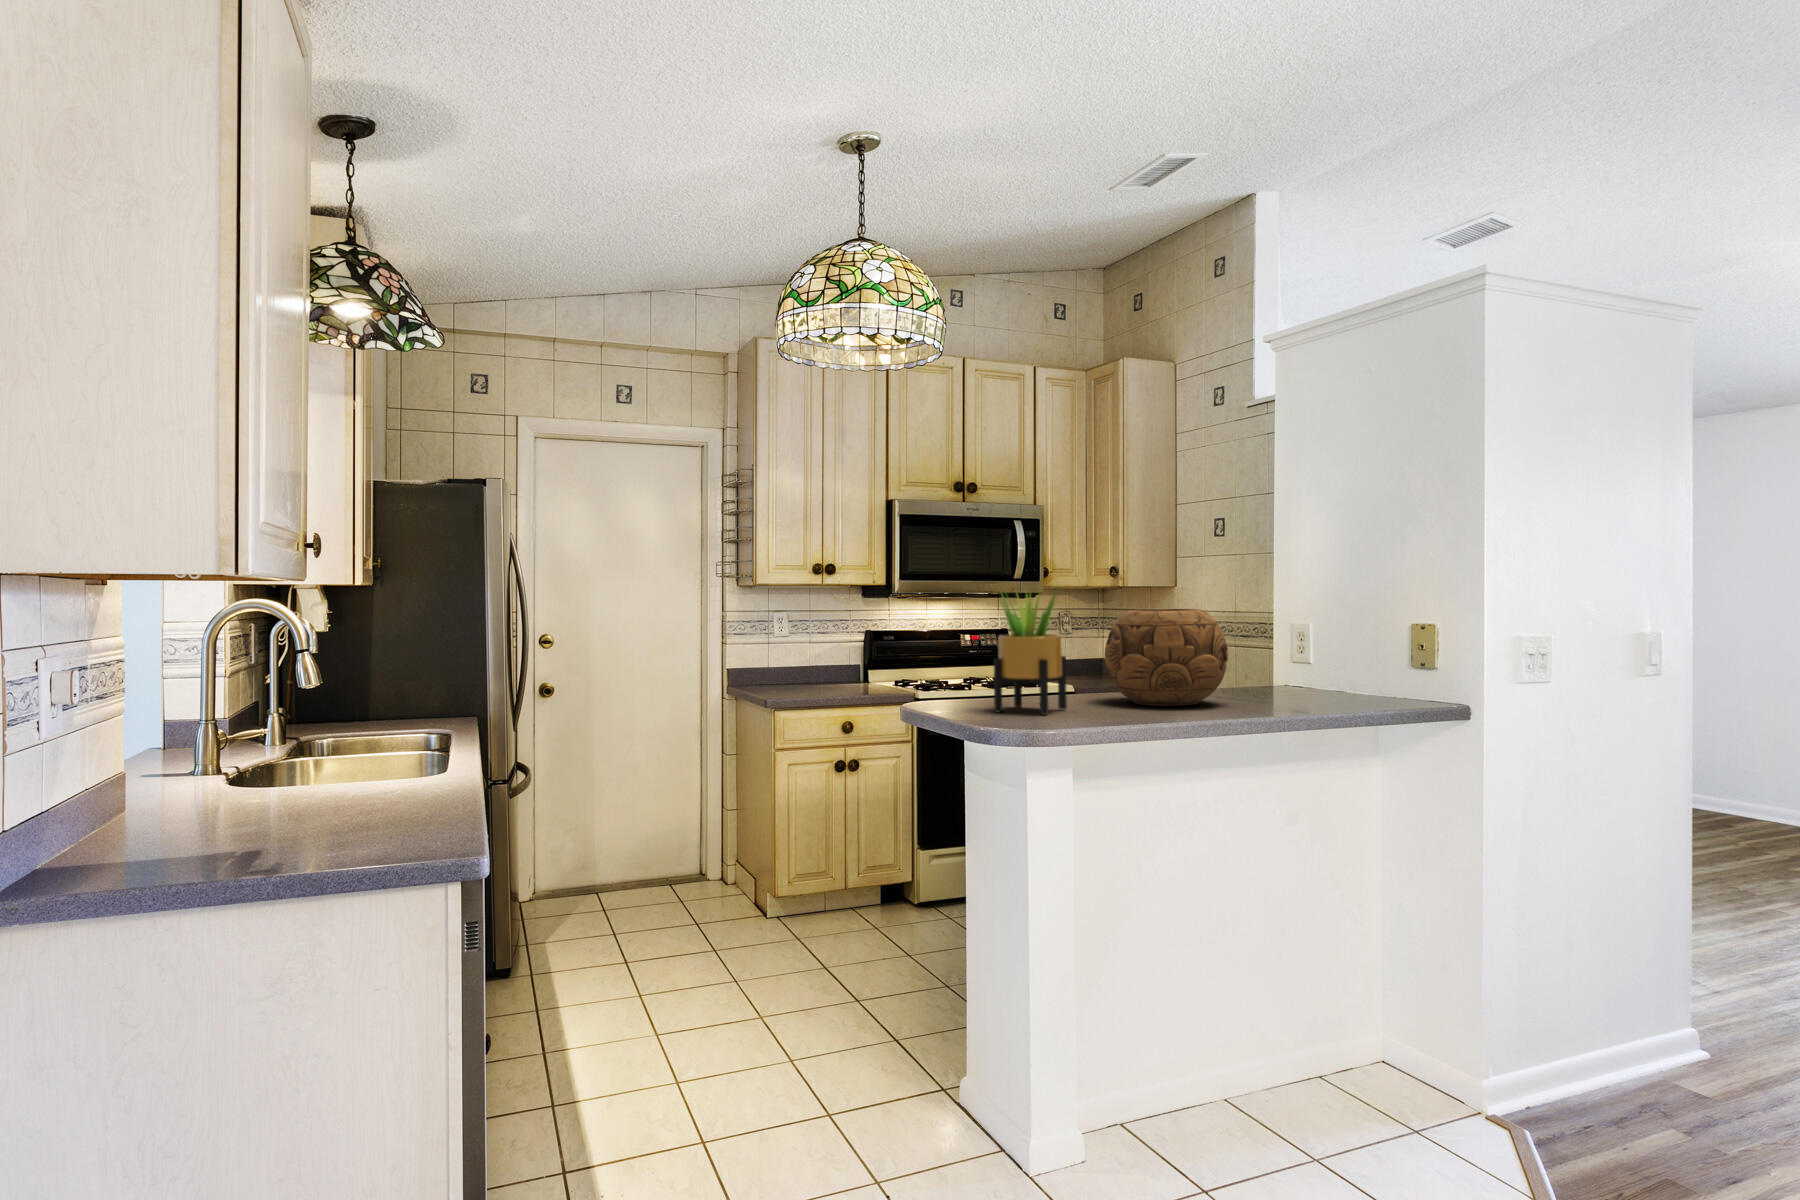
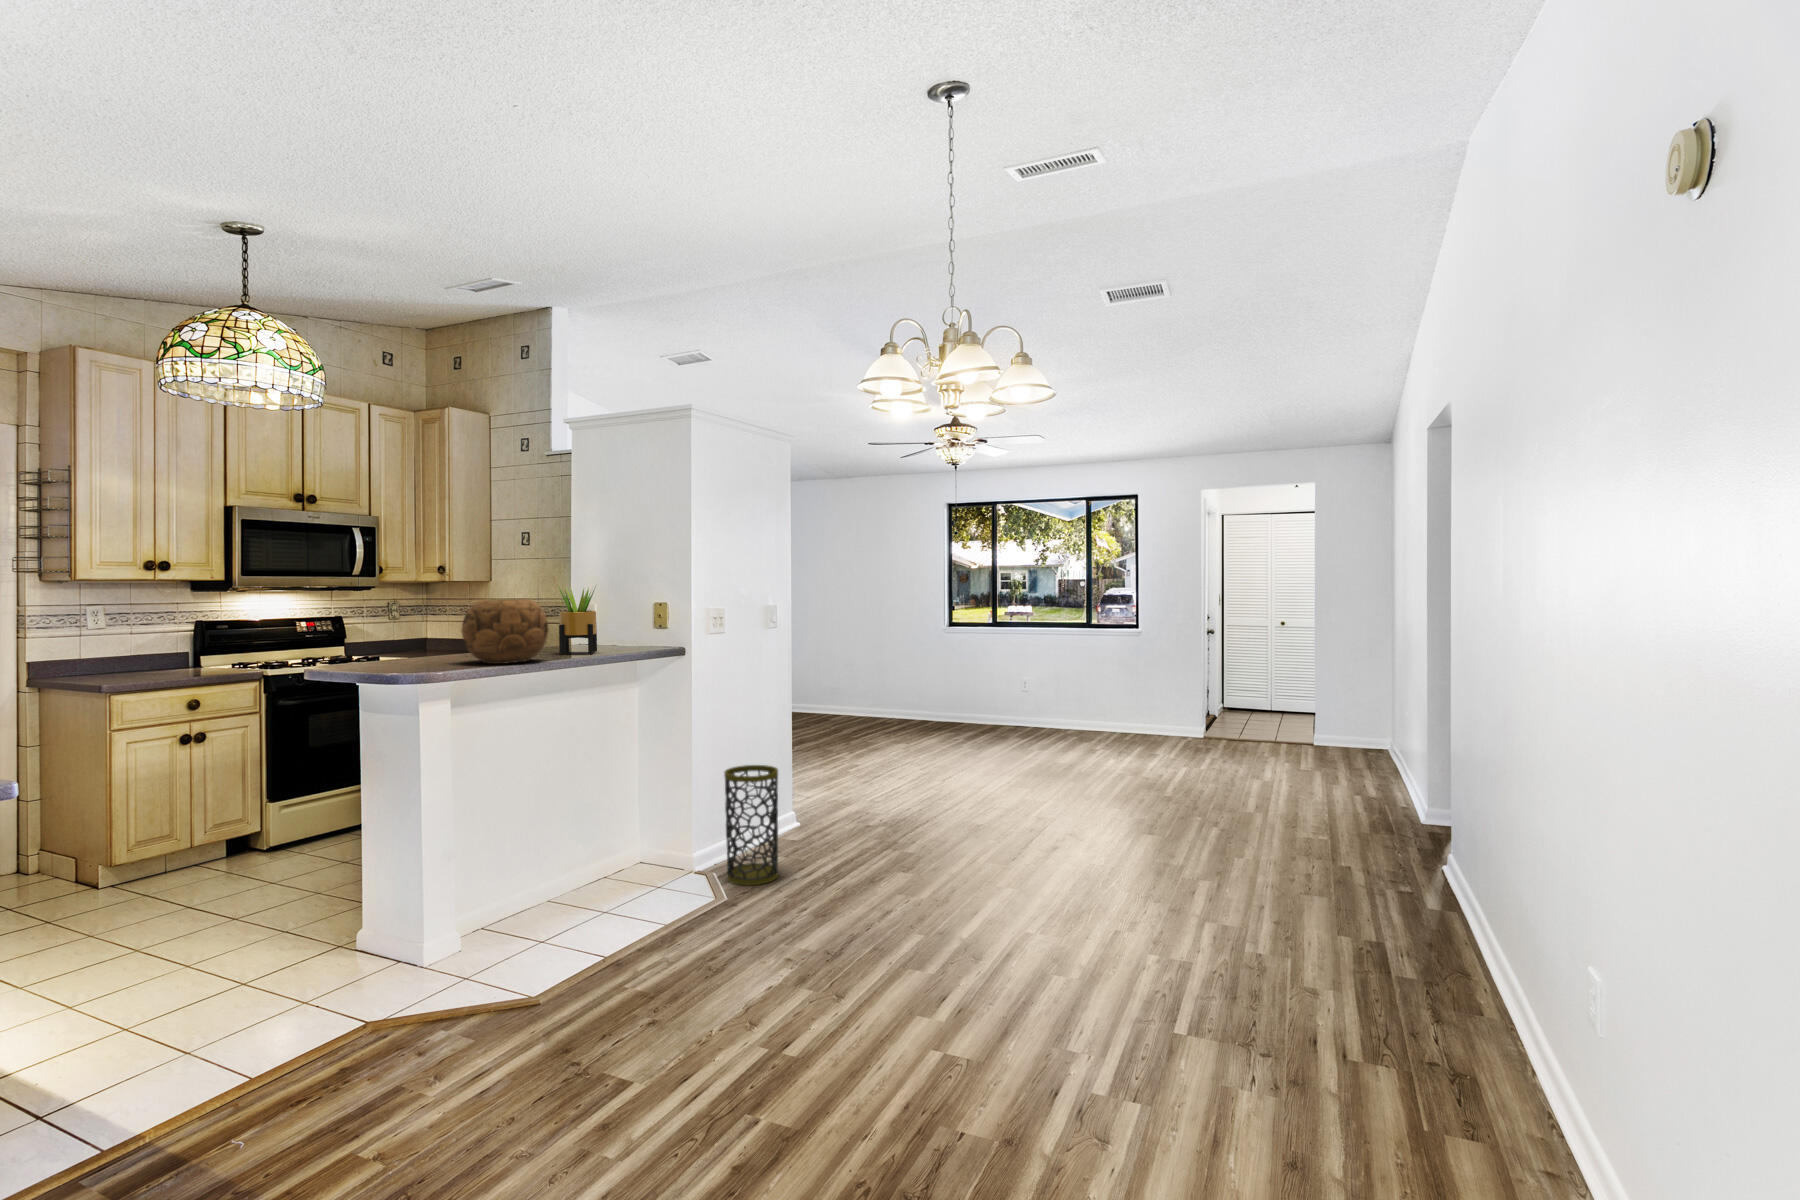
potted plant: present [994,591,1067,715] -> present [559,588,597,655]
trash can: none [1537,916,1654,1153] -> present [724,765,778,885]

